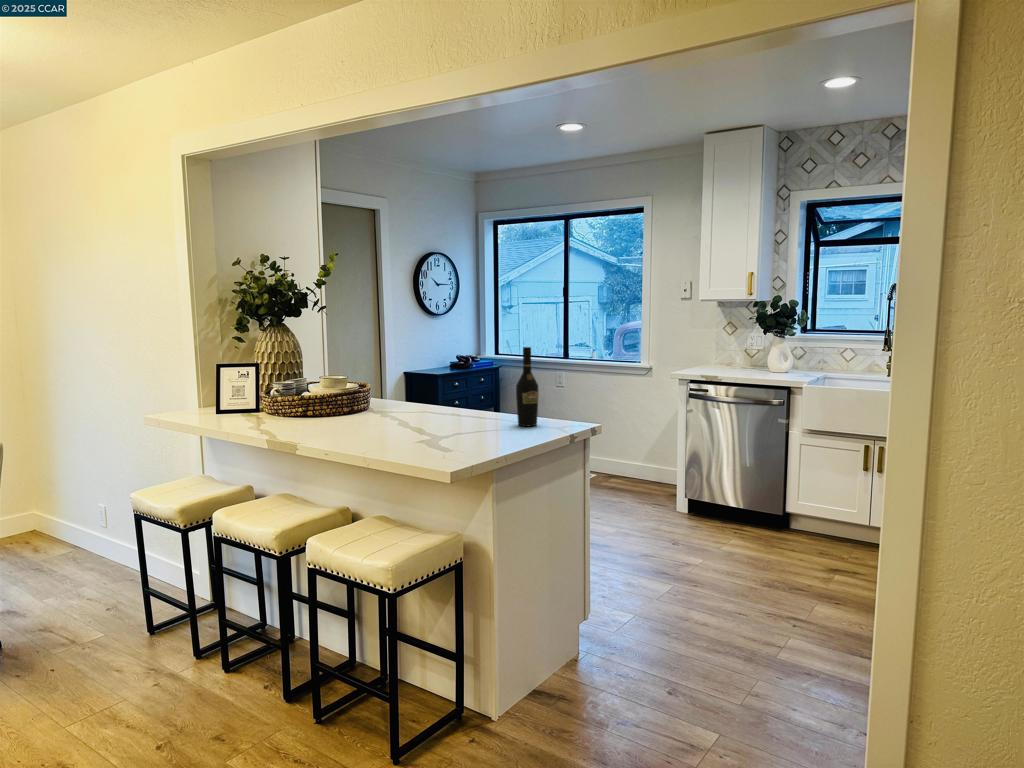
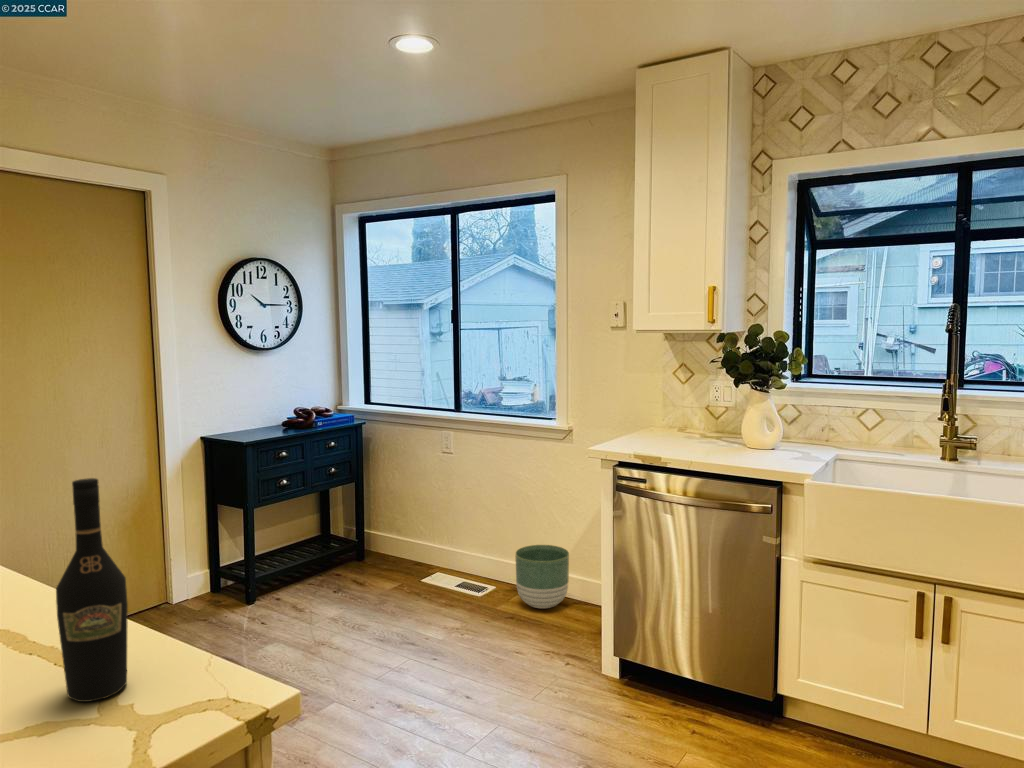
planter: none [615,444,650,484] -> present [516,545,569,608]

